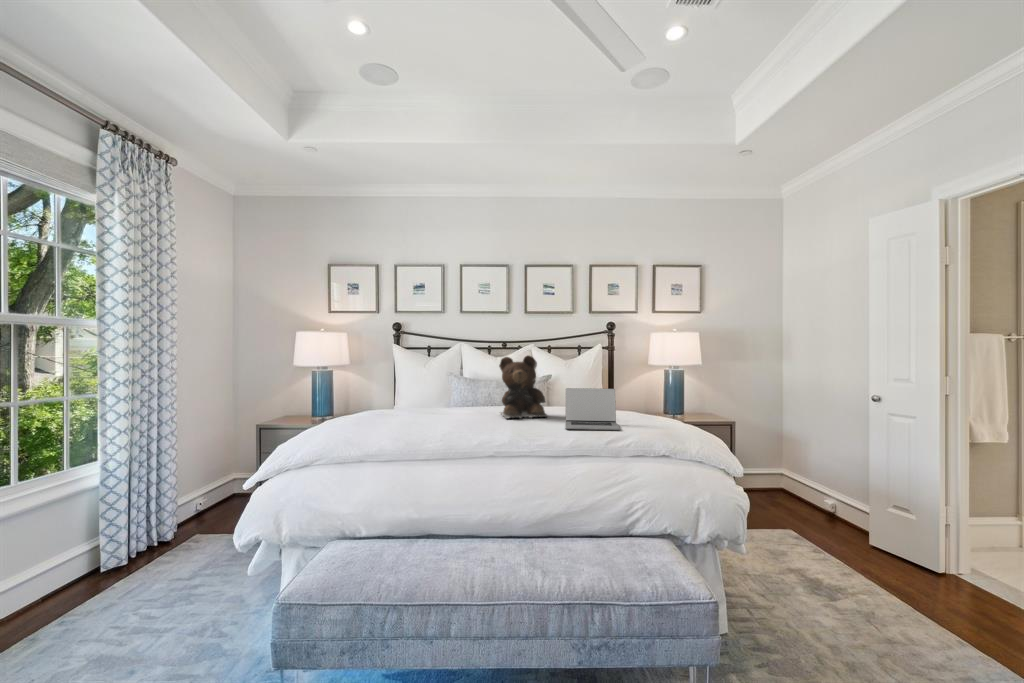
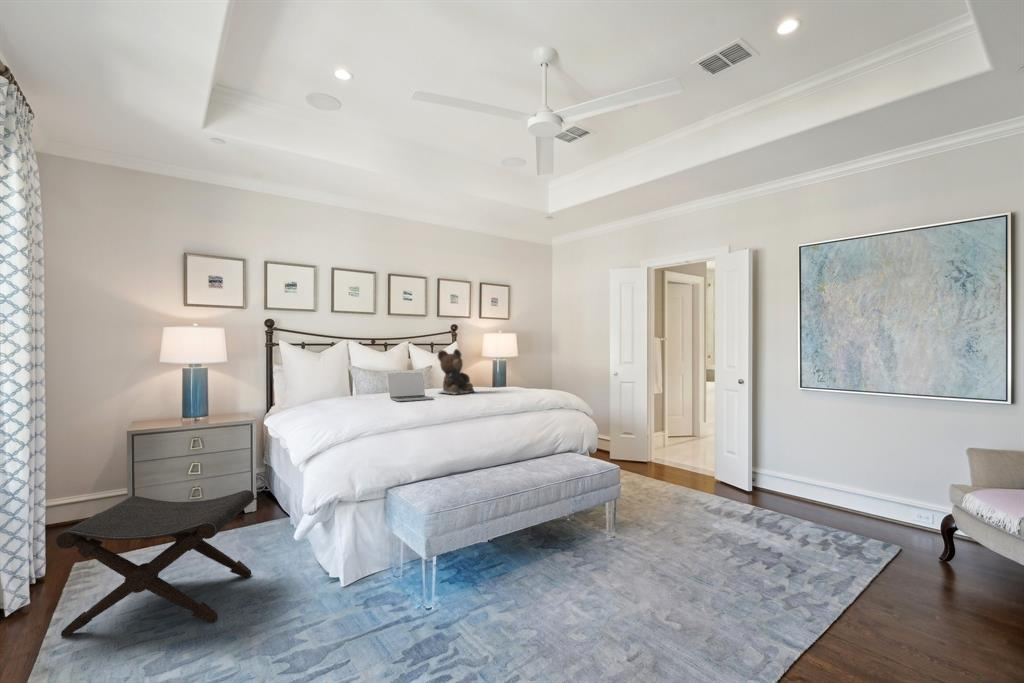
laptop: present [565,388,620,430] -> present [388,373,434,402]
footstool: none [86,488,258,640] -> present [56,490,254,636]

